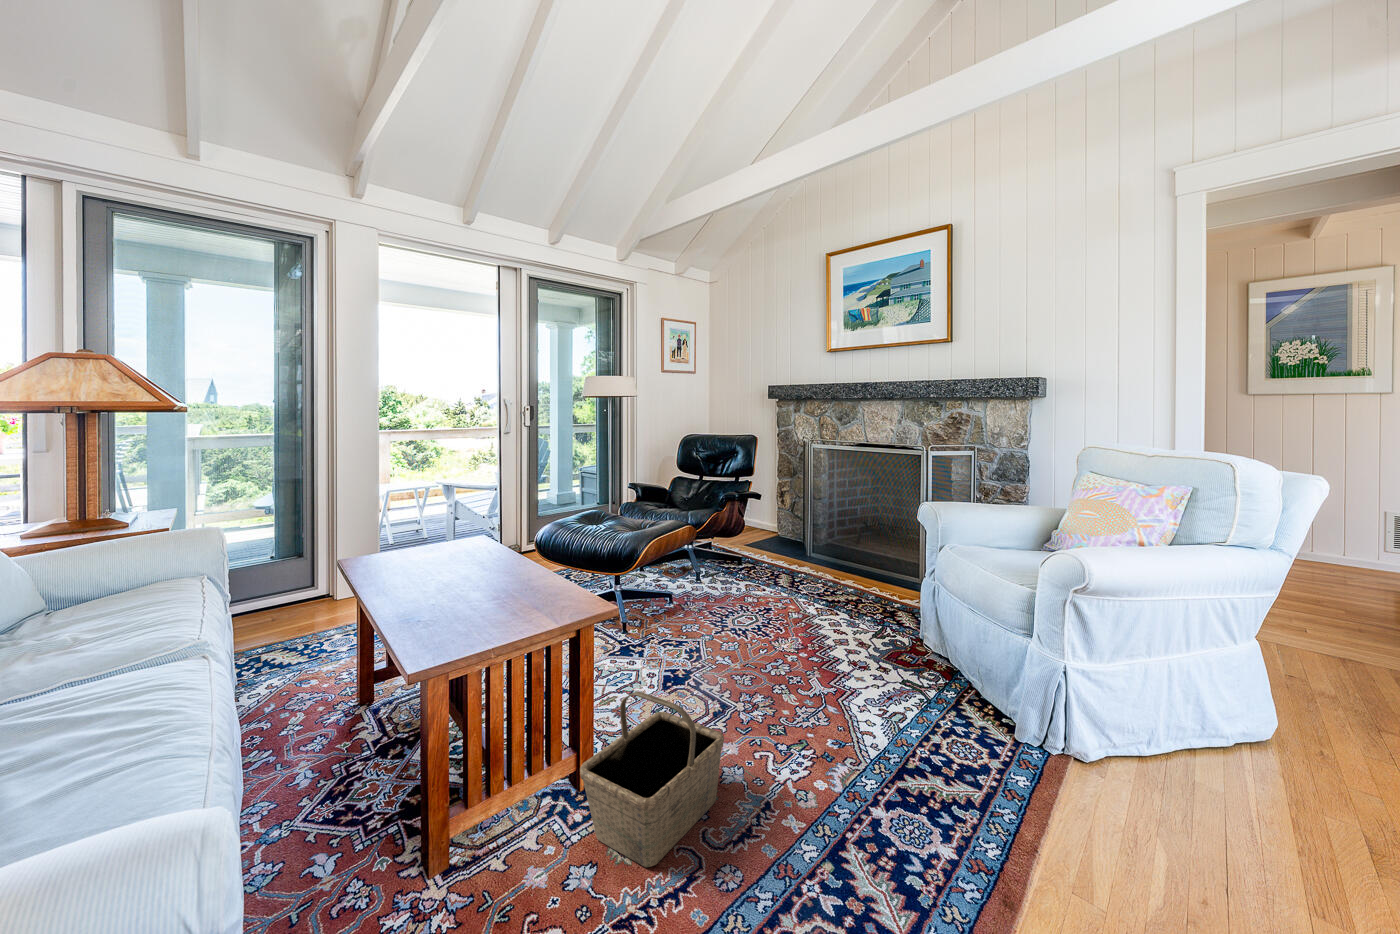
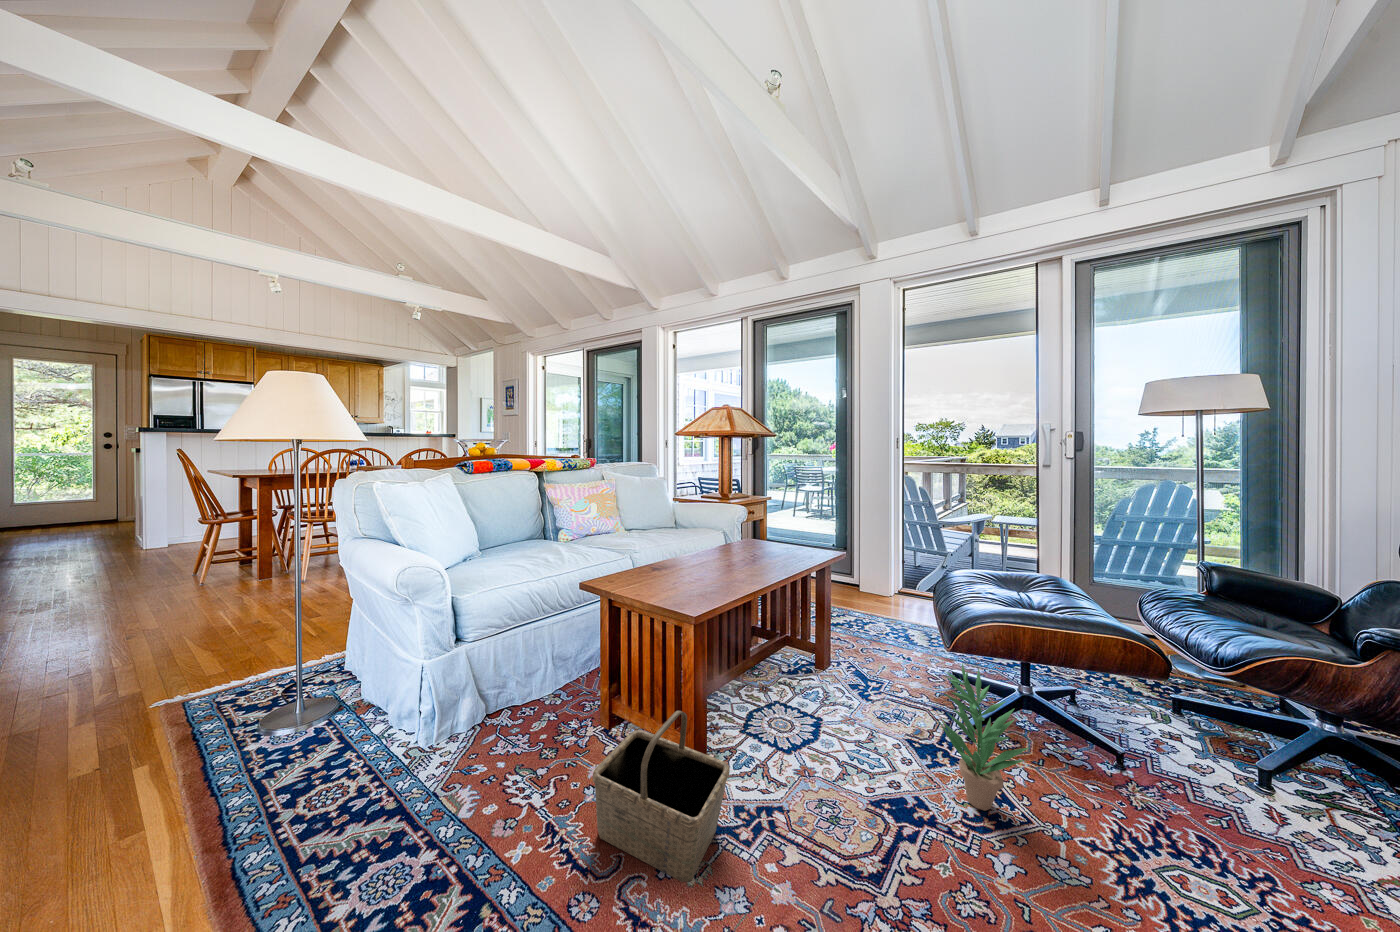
potted plant: none [650,557,701,652] -> present [940,664,1029,811]

